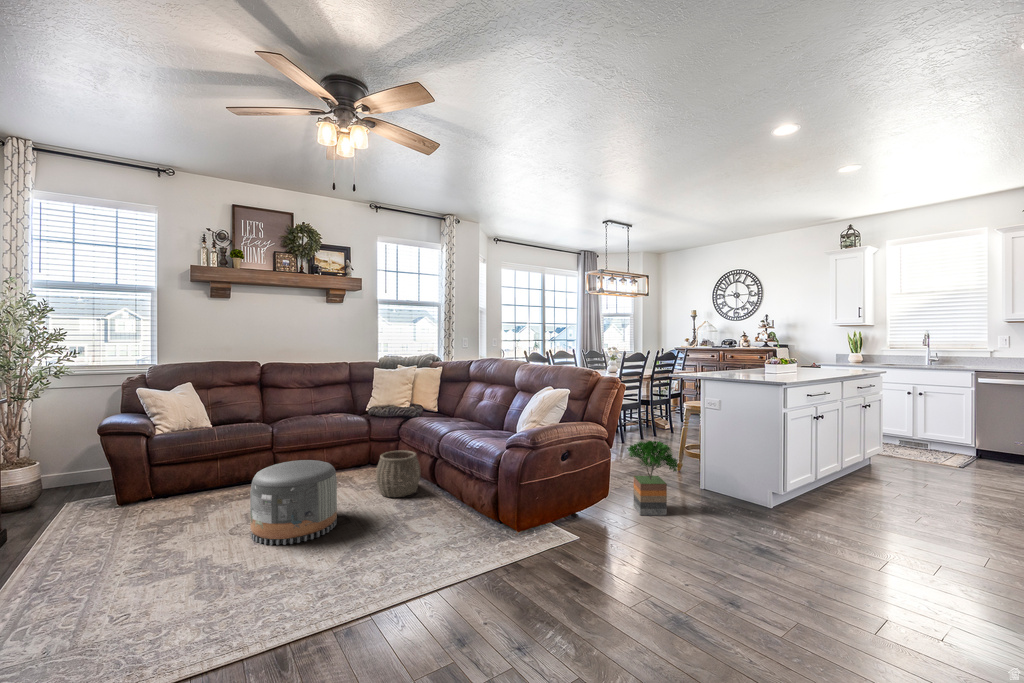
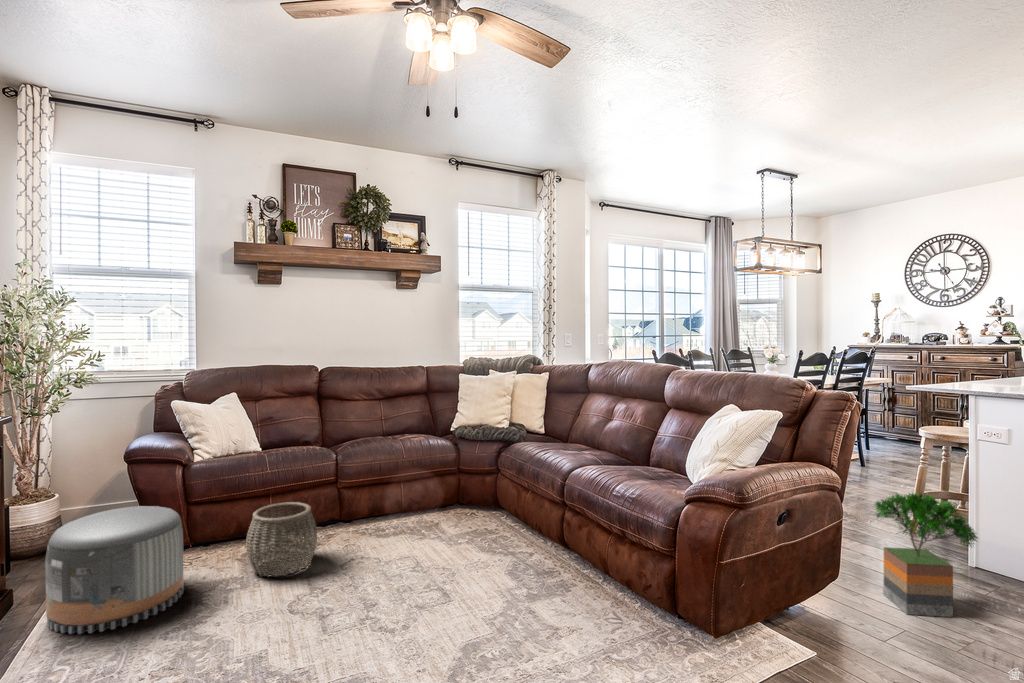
woven basket: present [376,451,421,497] -> present [246,502,317,577]
pouf: present [250,460,337,545] -> present [45,506,184,634]

